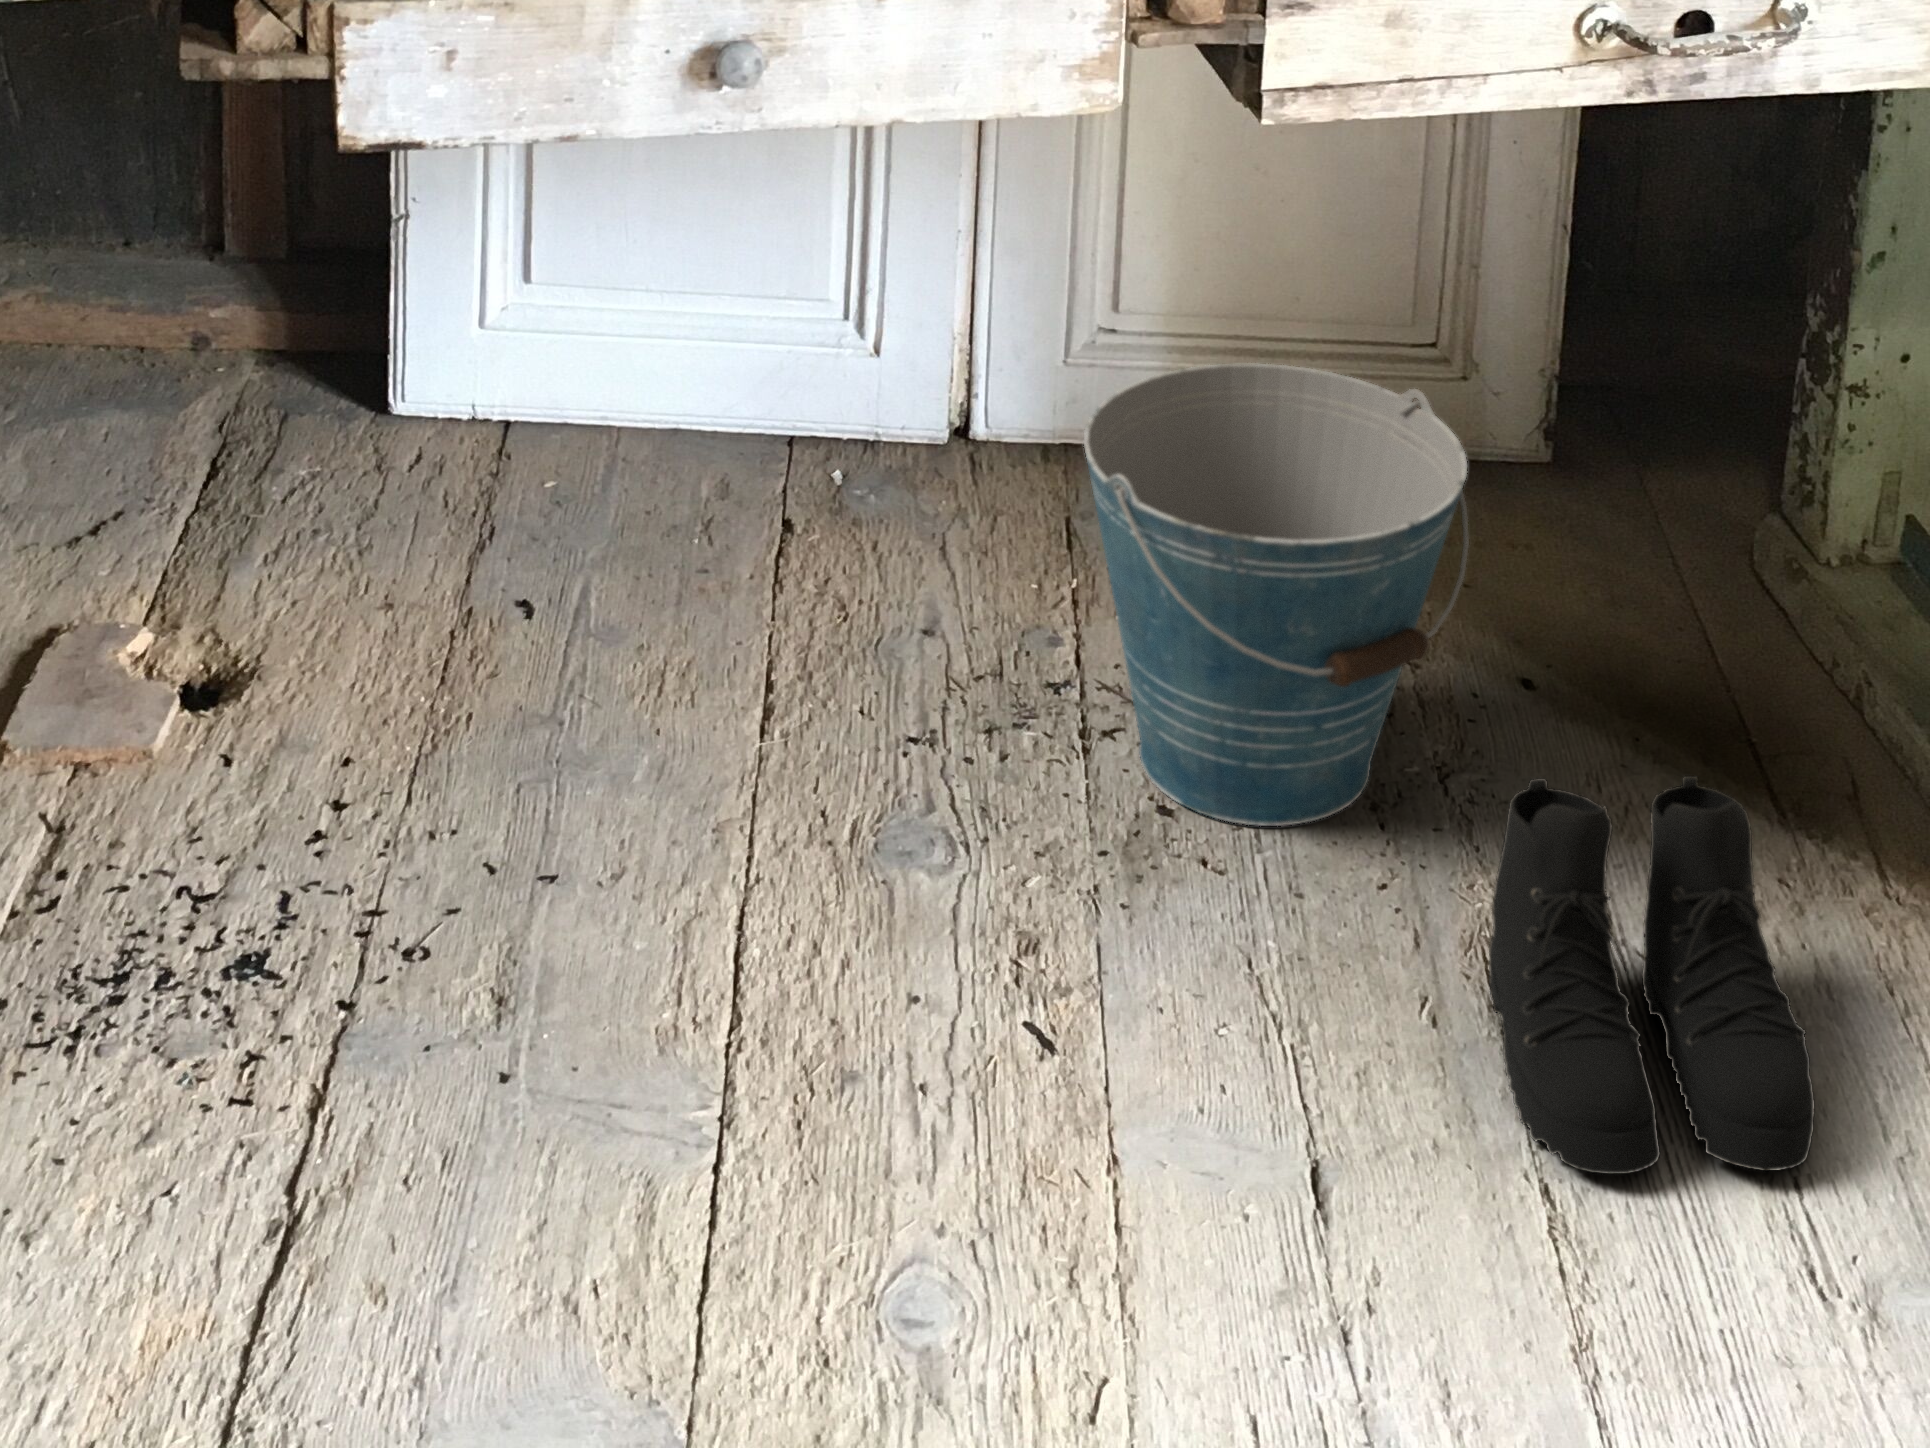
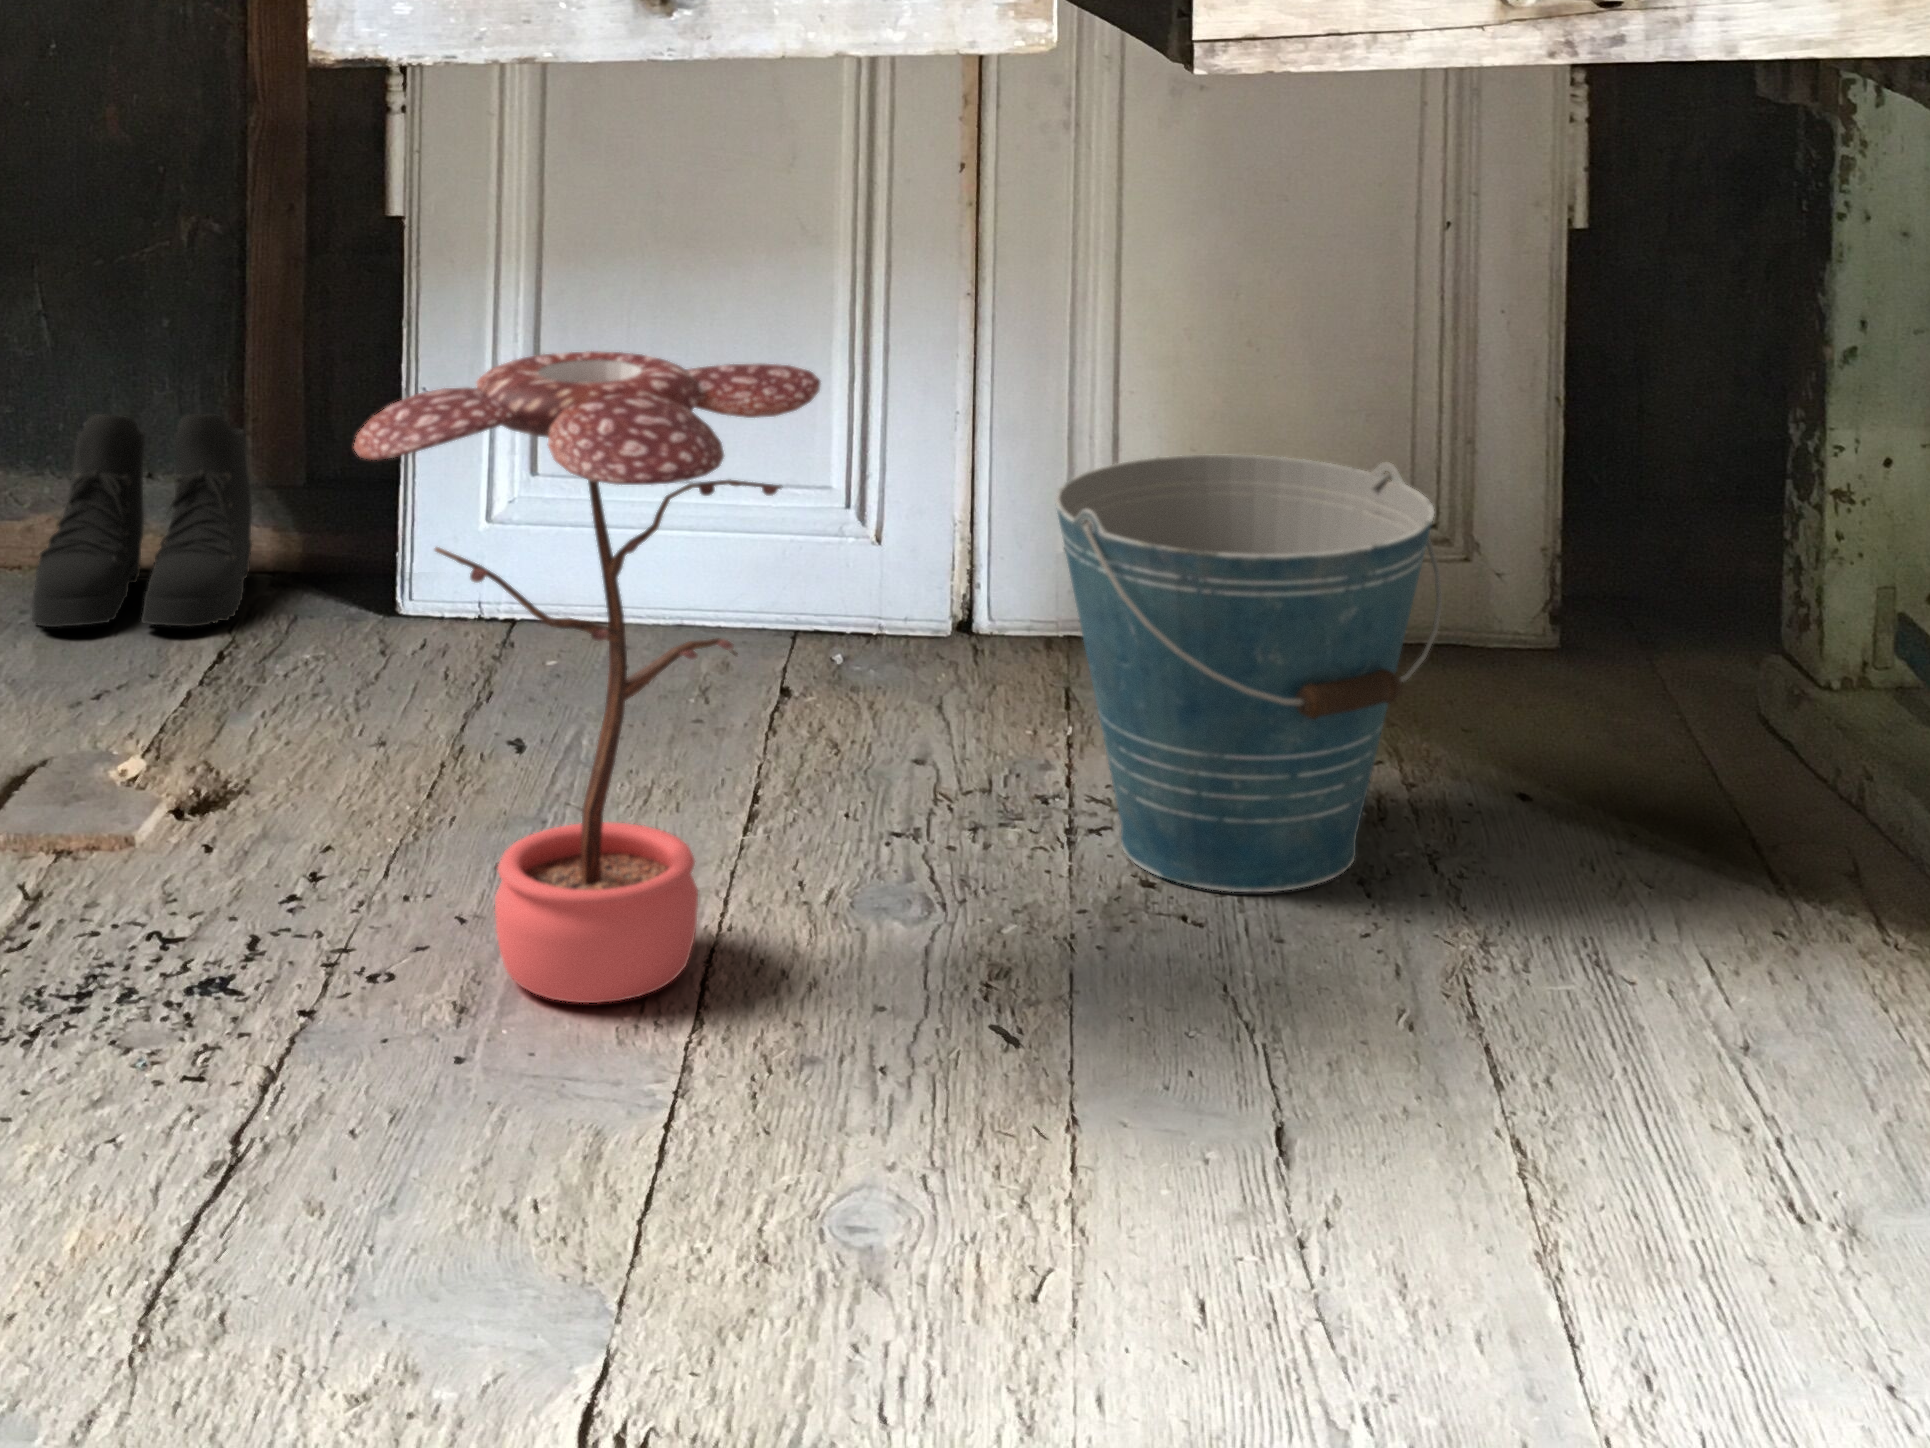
potted plant: none [378,332,856,993] -> present [354,351,820,1003]
boots: present [1489,776,1814,1174] -> present [32,414,252,627]

